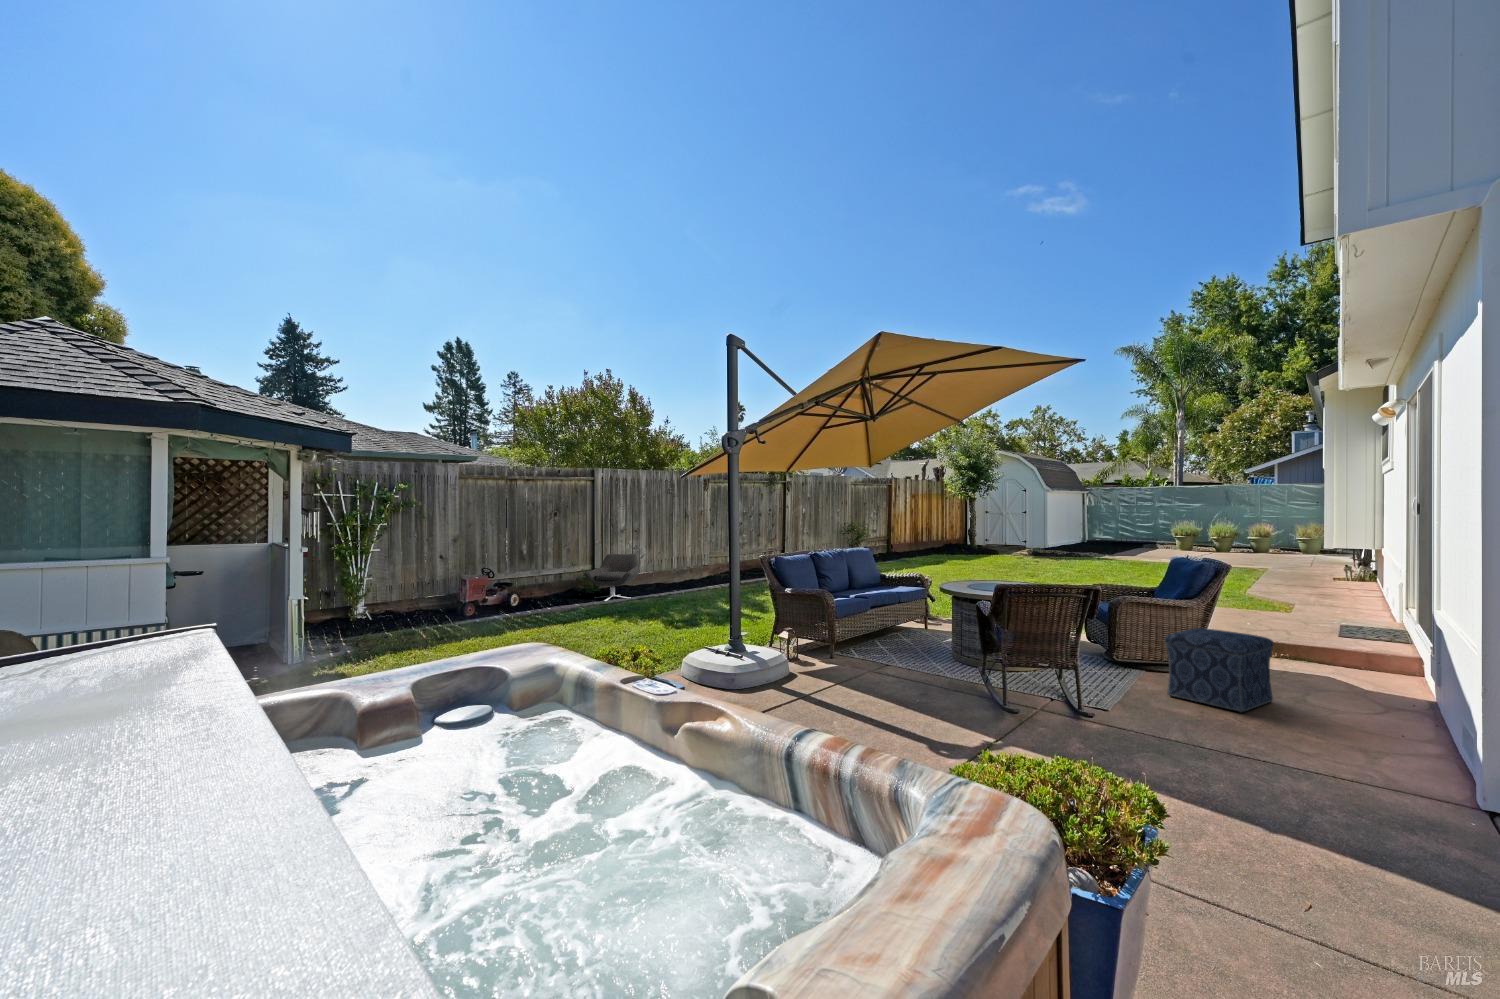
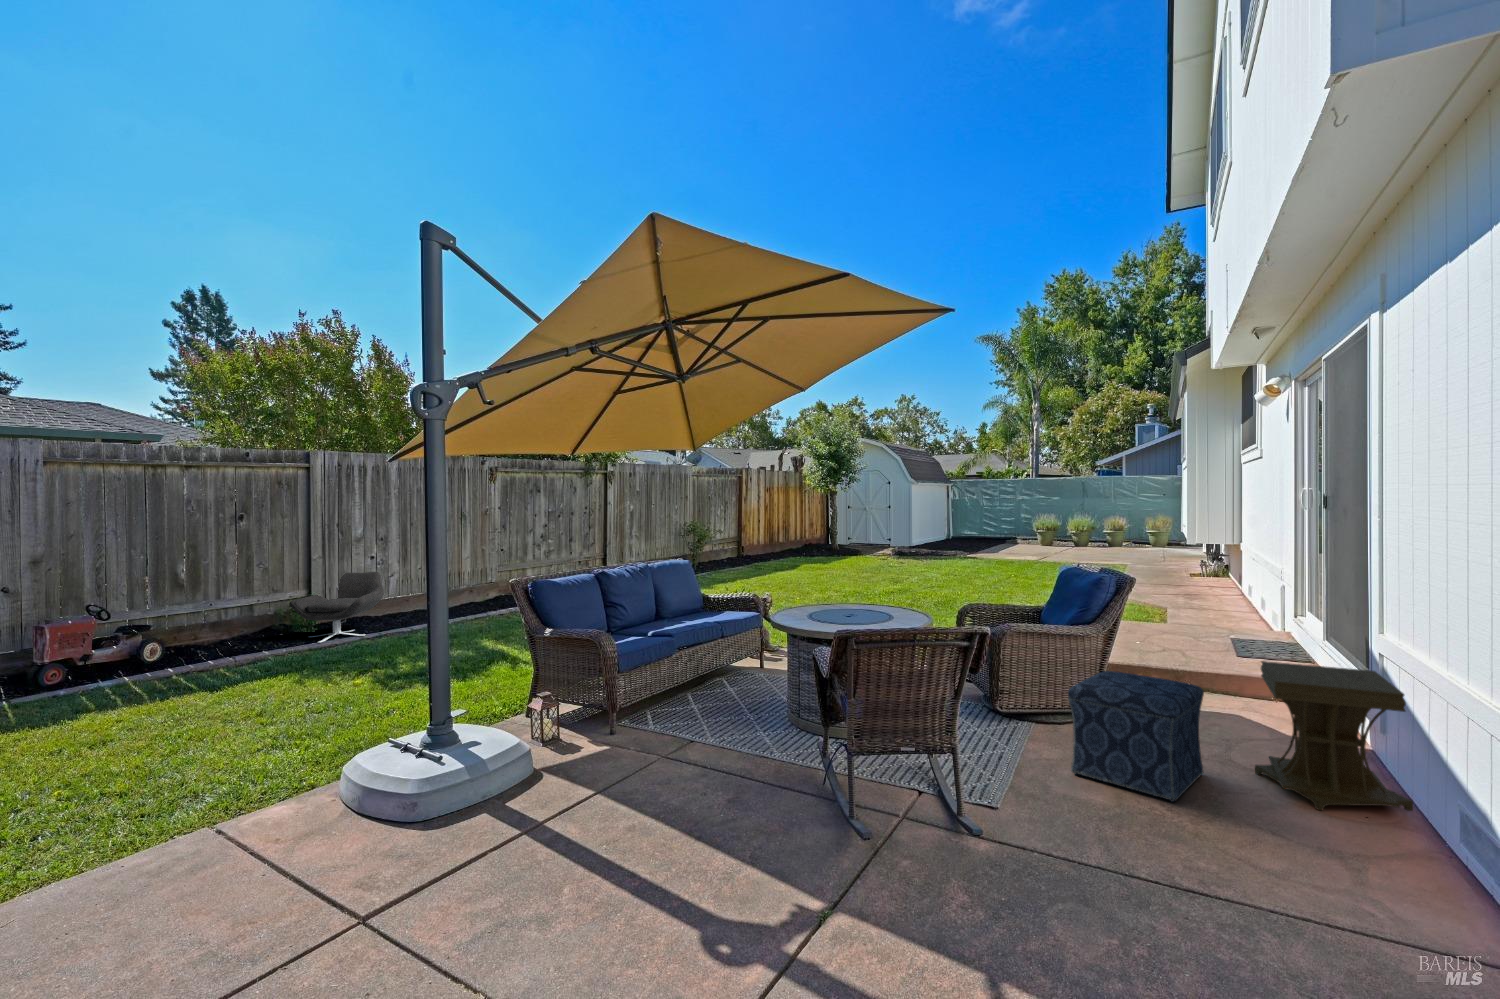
side table: none [1316,624,1436,729] -> present [1255,661,1413,811]

